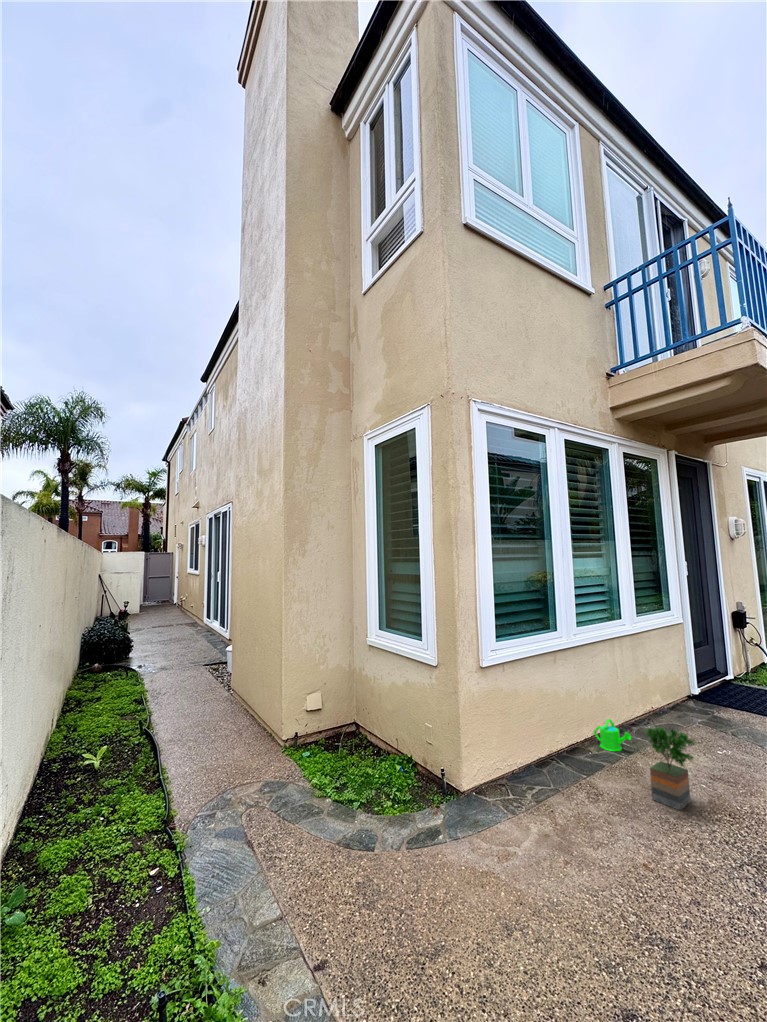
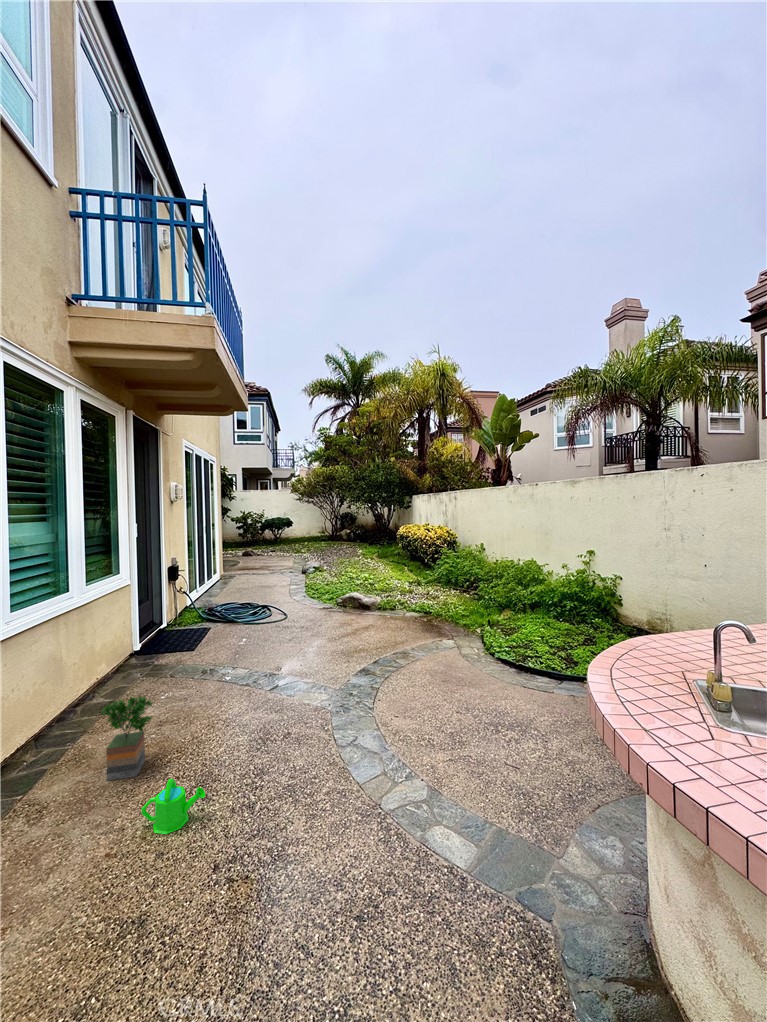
watering can: present [594,719,631,751] -> present [141,778,205,834]

